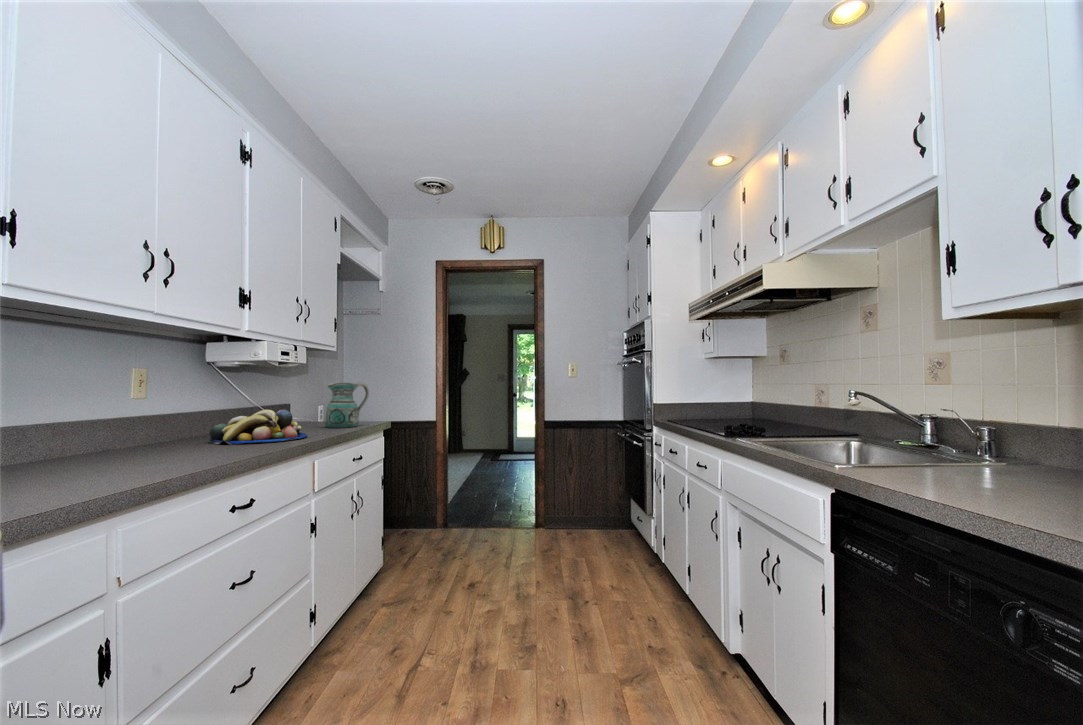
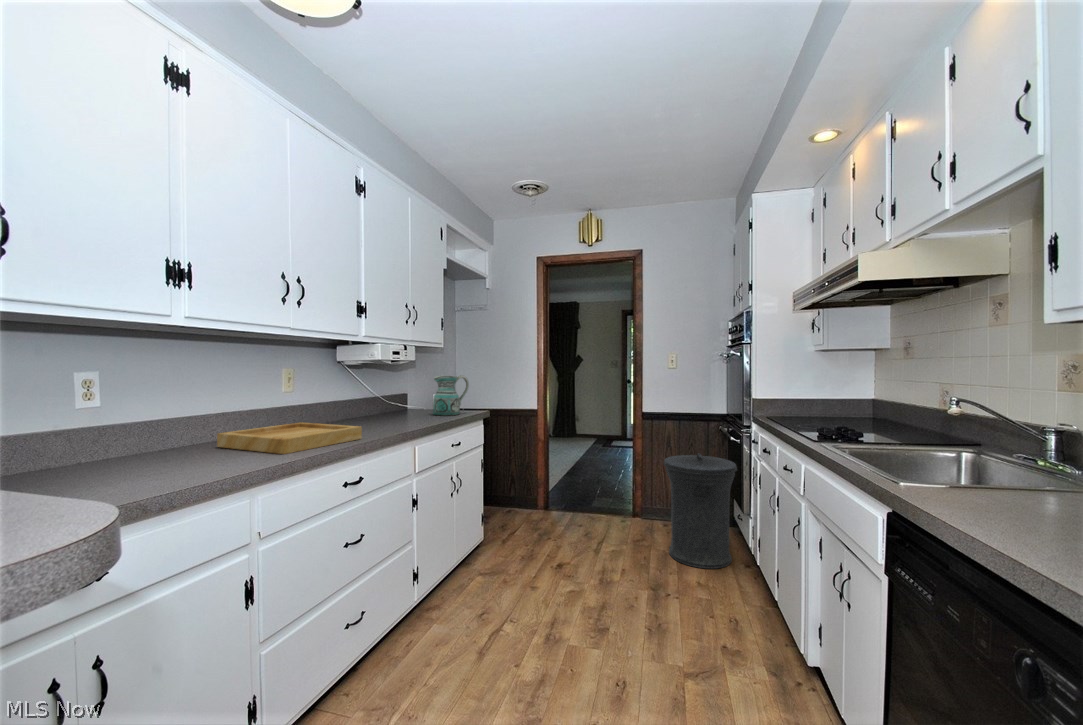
fruit bowl: present [209,409,307,444] -> none [337,400,412,430]
tray: none [33,437,254,474] -> present [217,423,362,454]
trash can: none [573,458,640,569] -> present [664,454,737,569]

